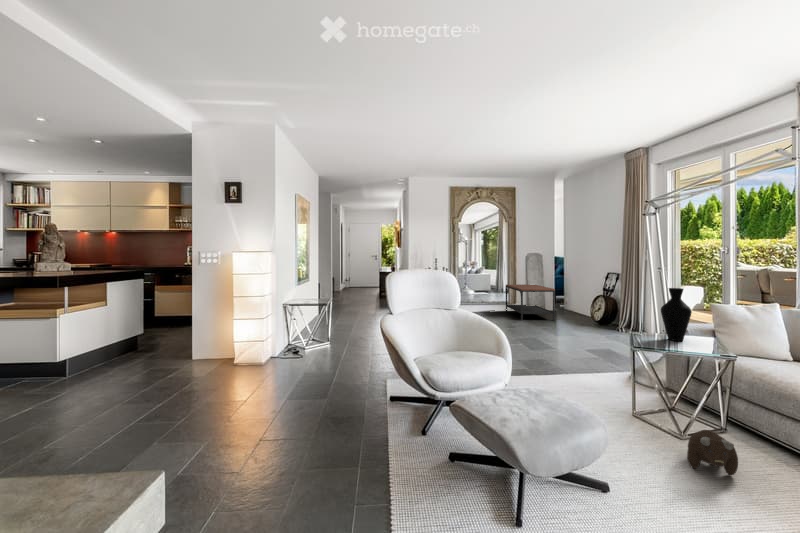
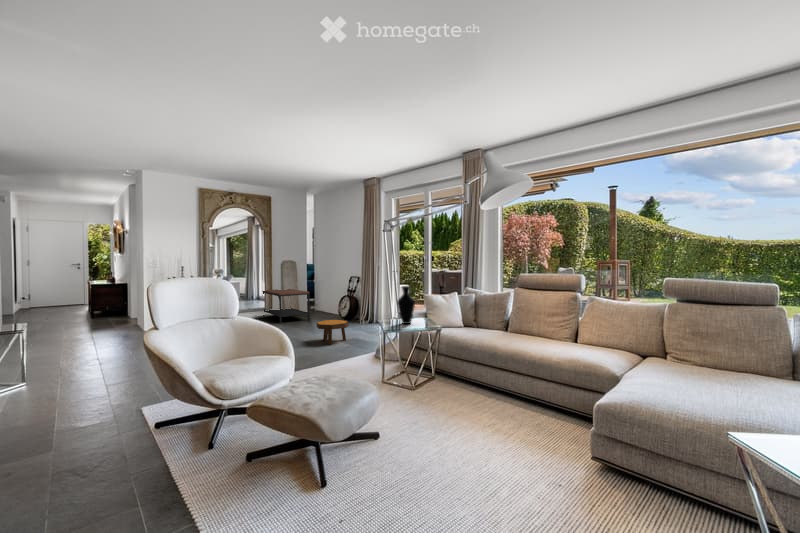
footstool: none [557,323,598,352] -> present [317,320,349,345]
plush toy: present [687,430,738,476] -> none [419,381,446,410]

